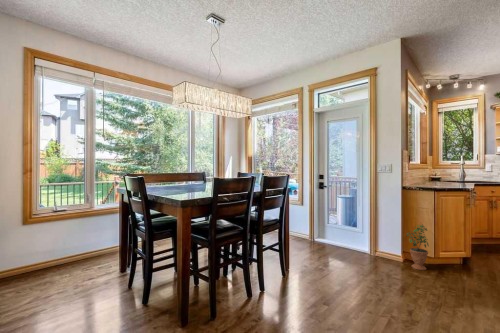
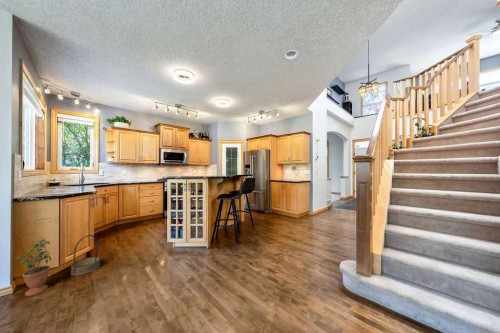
basket: none [445,235,476,277] -> present [71,235,100,276]

